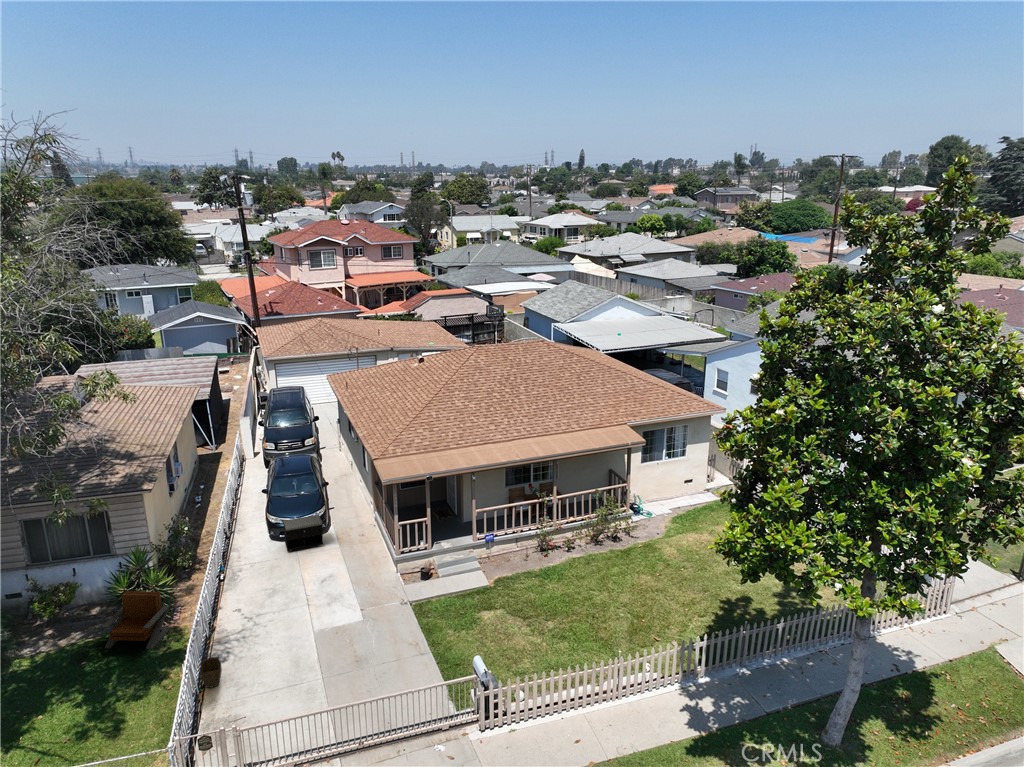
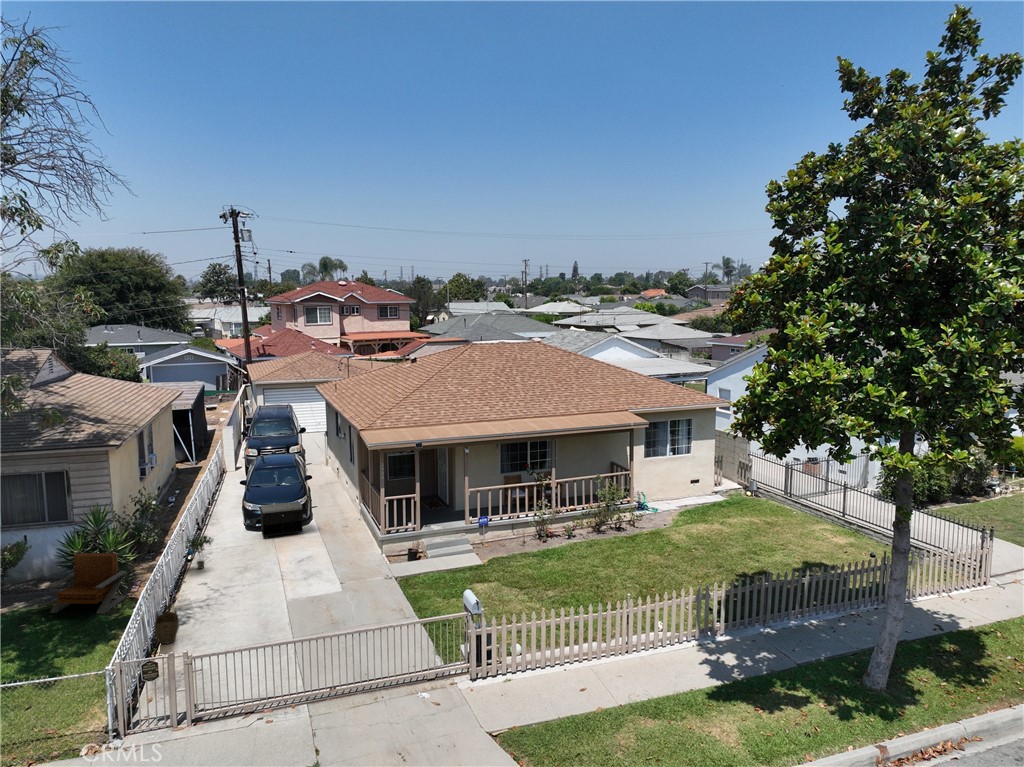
potted plant: none [218,562,244,592] -> present [185,535,214,569]

